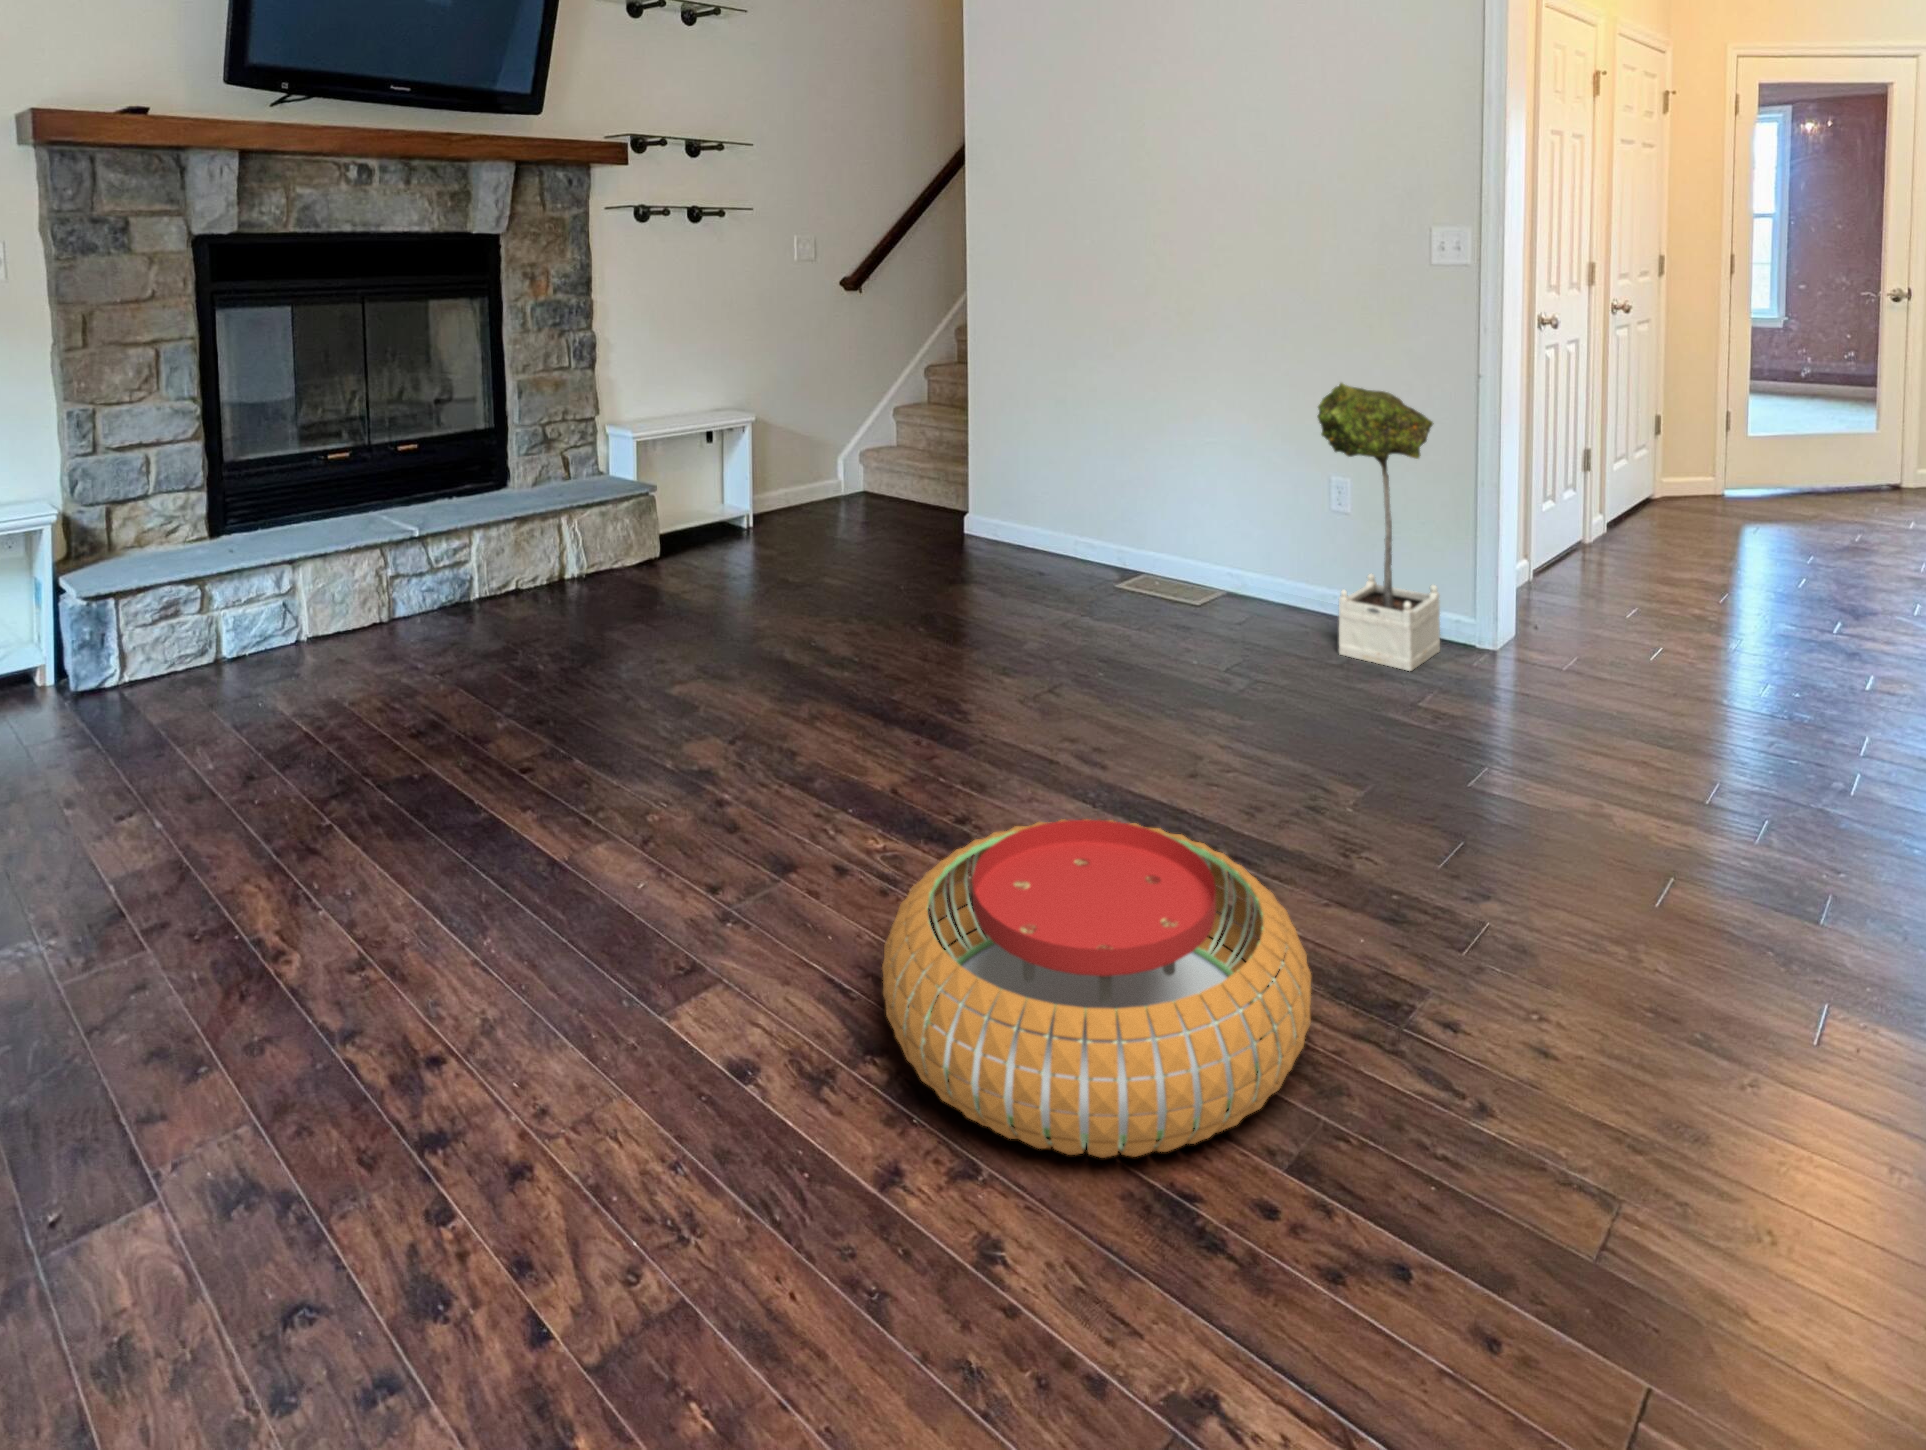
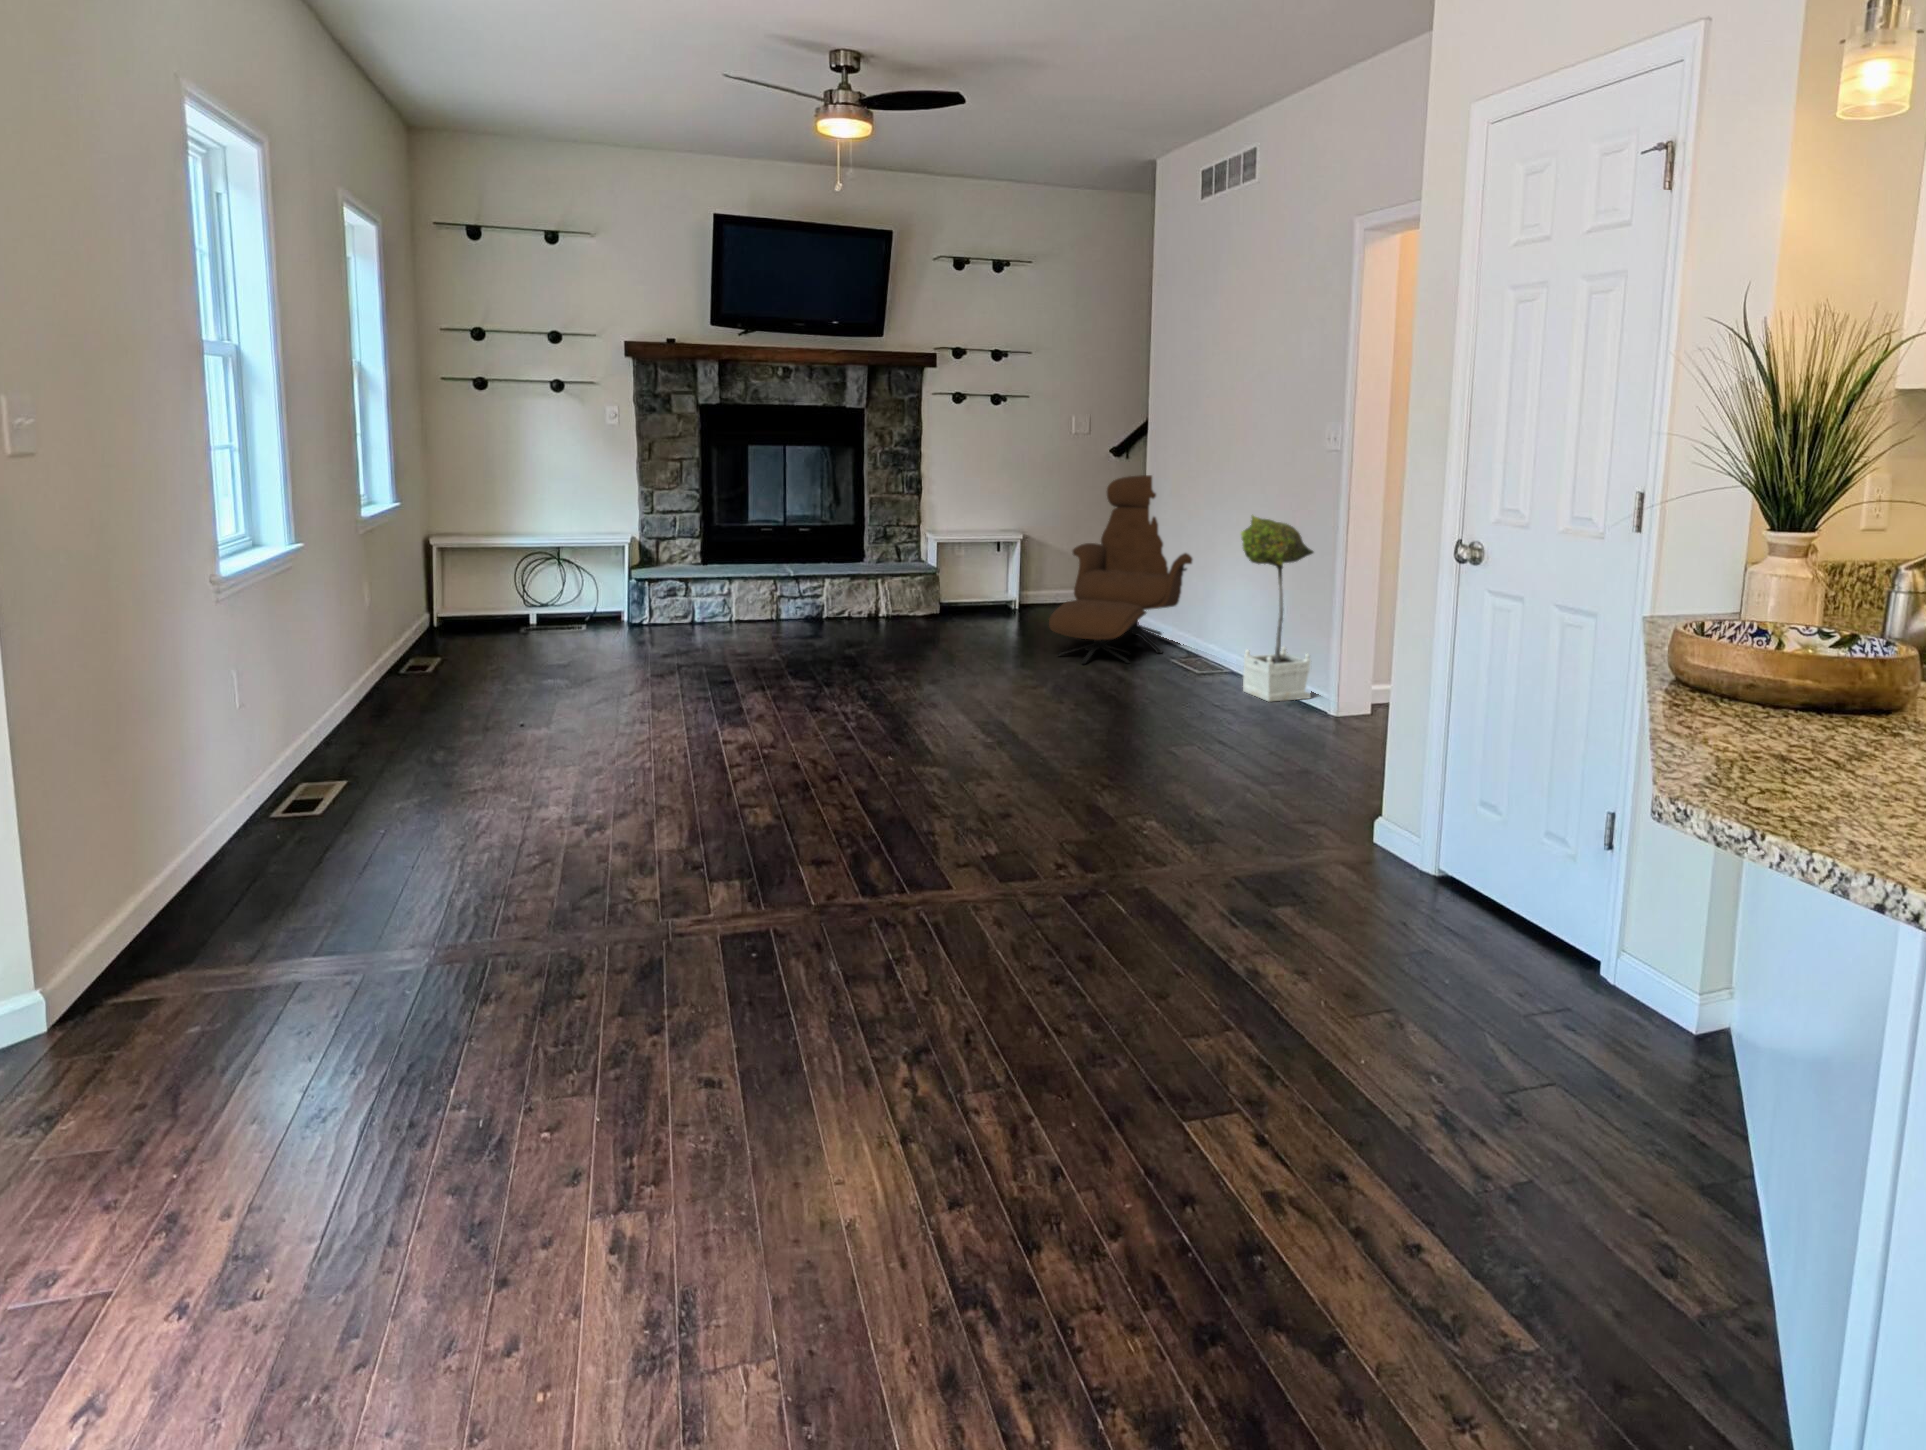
lounge chair: none [923,320,1129,639] -> present [1049,475,1192,664]
pouf: present [882,819,1311,1158] -> none [783,674,968,770]

